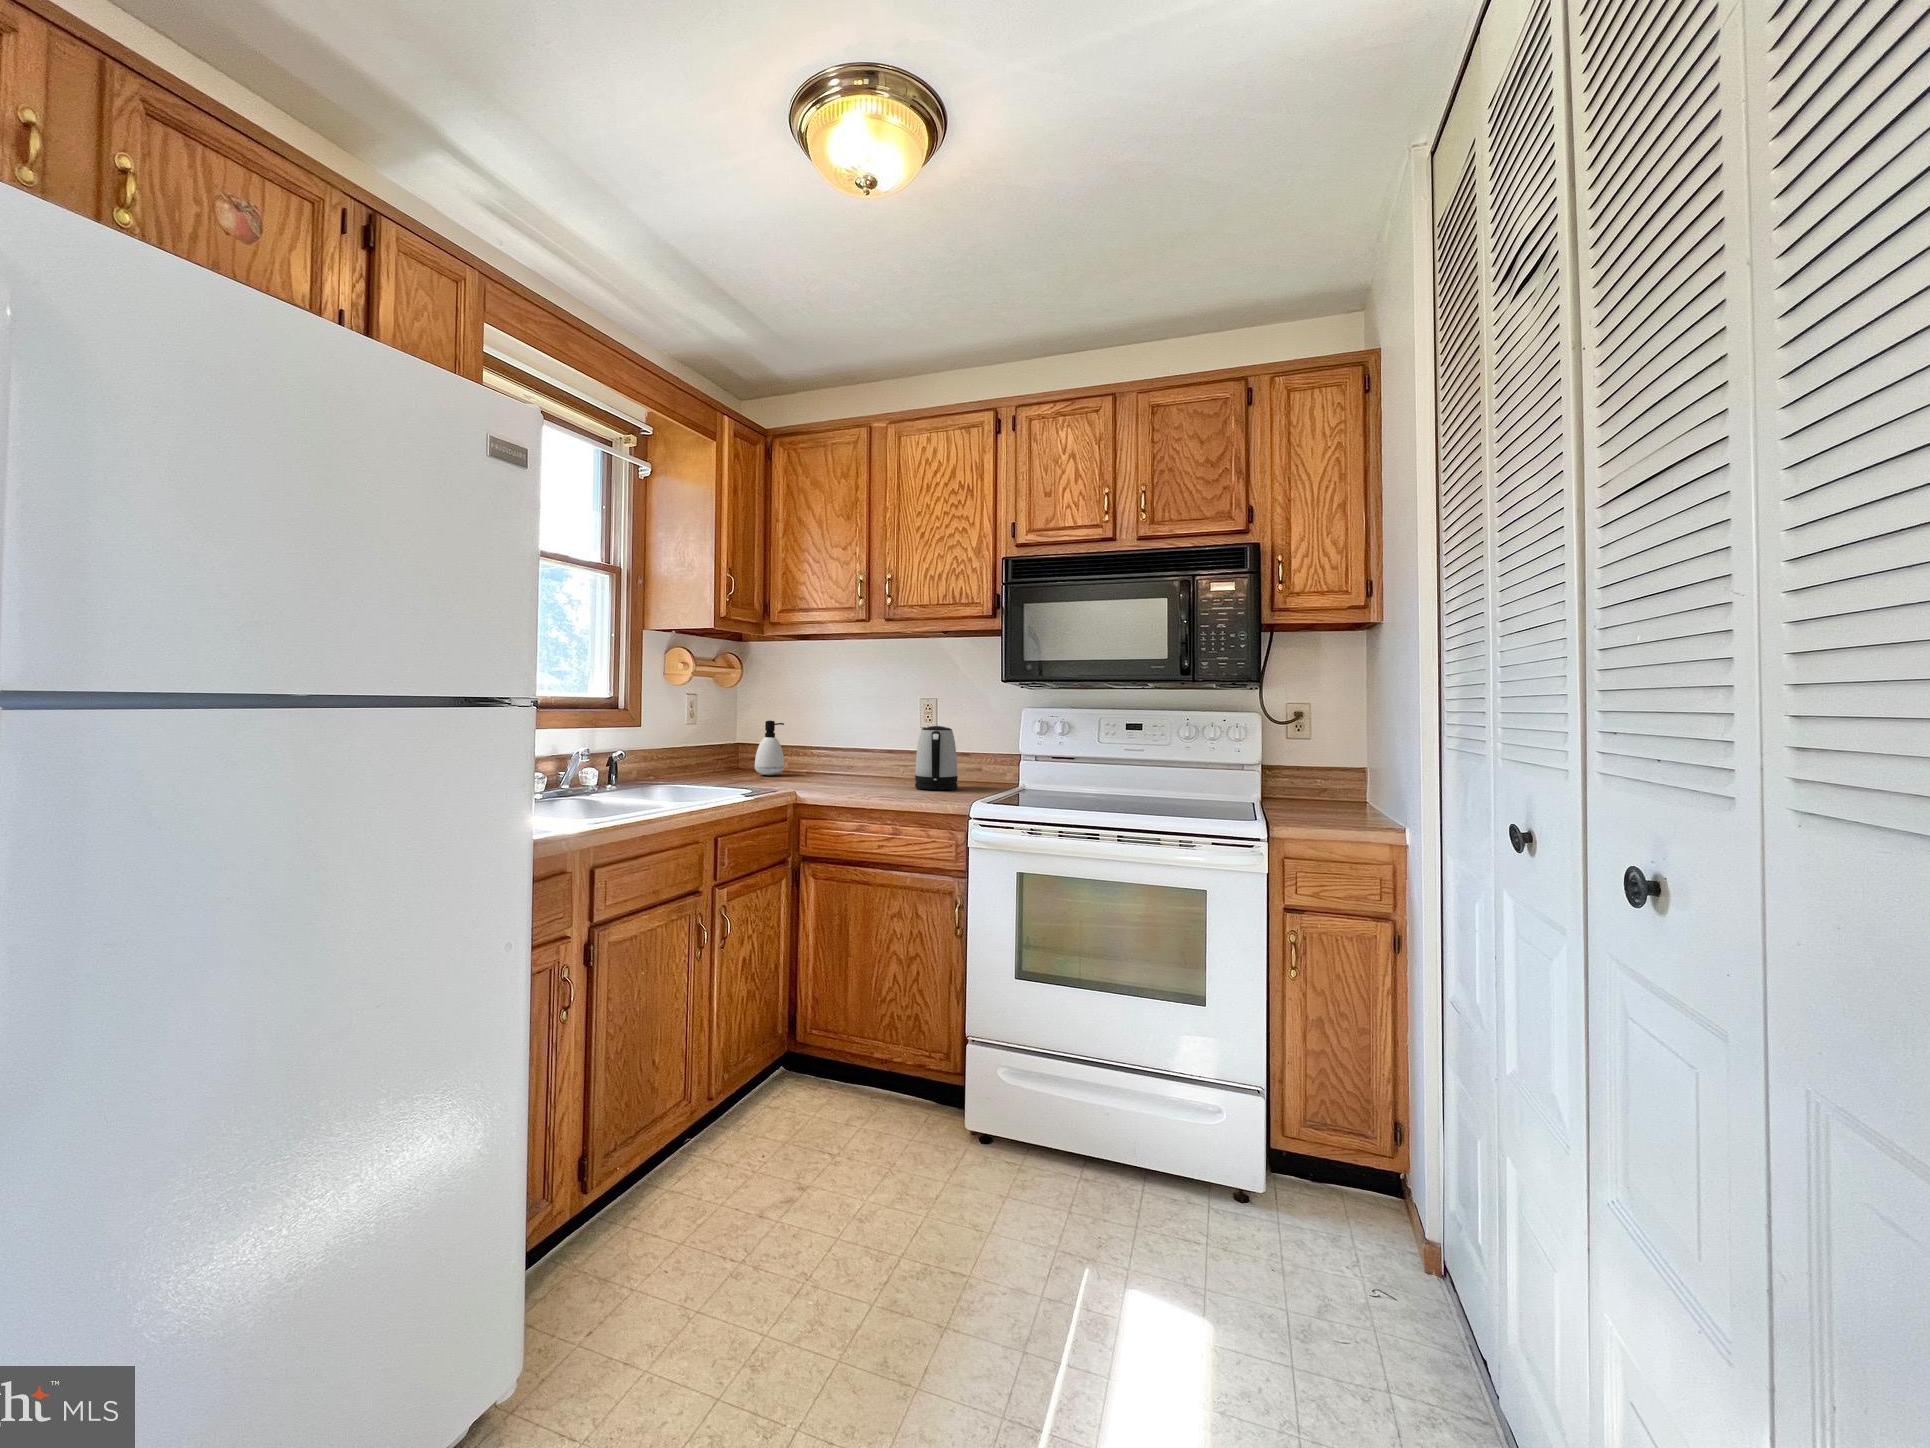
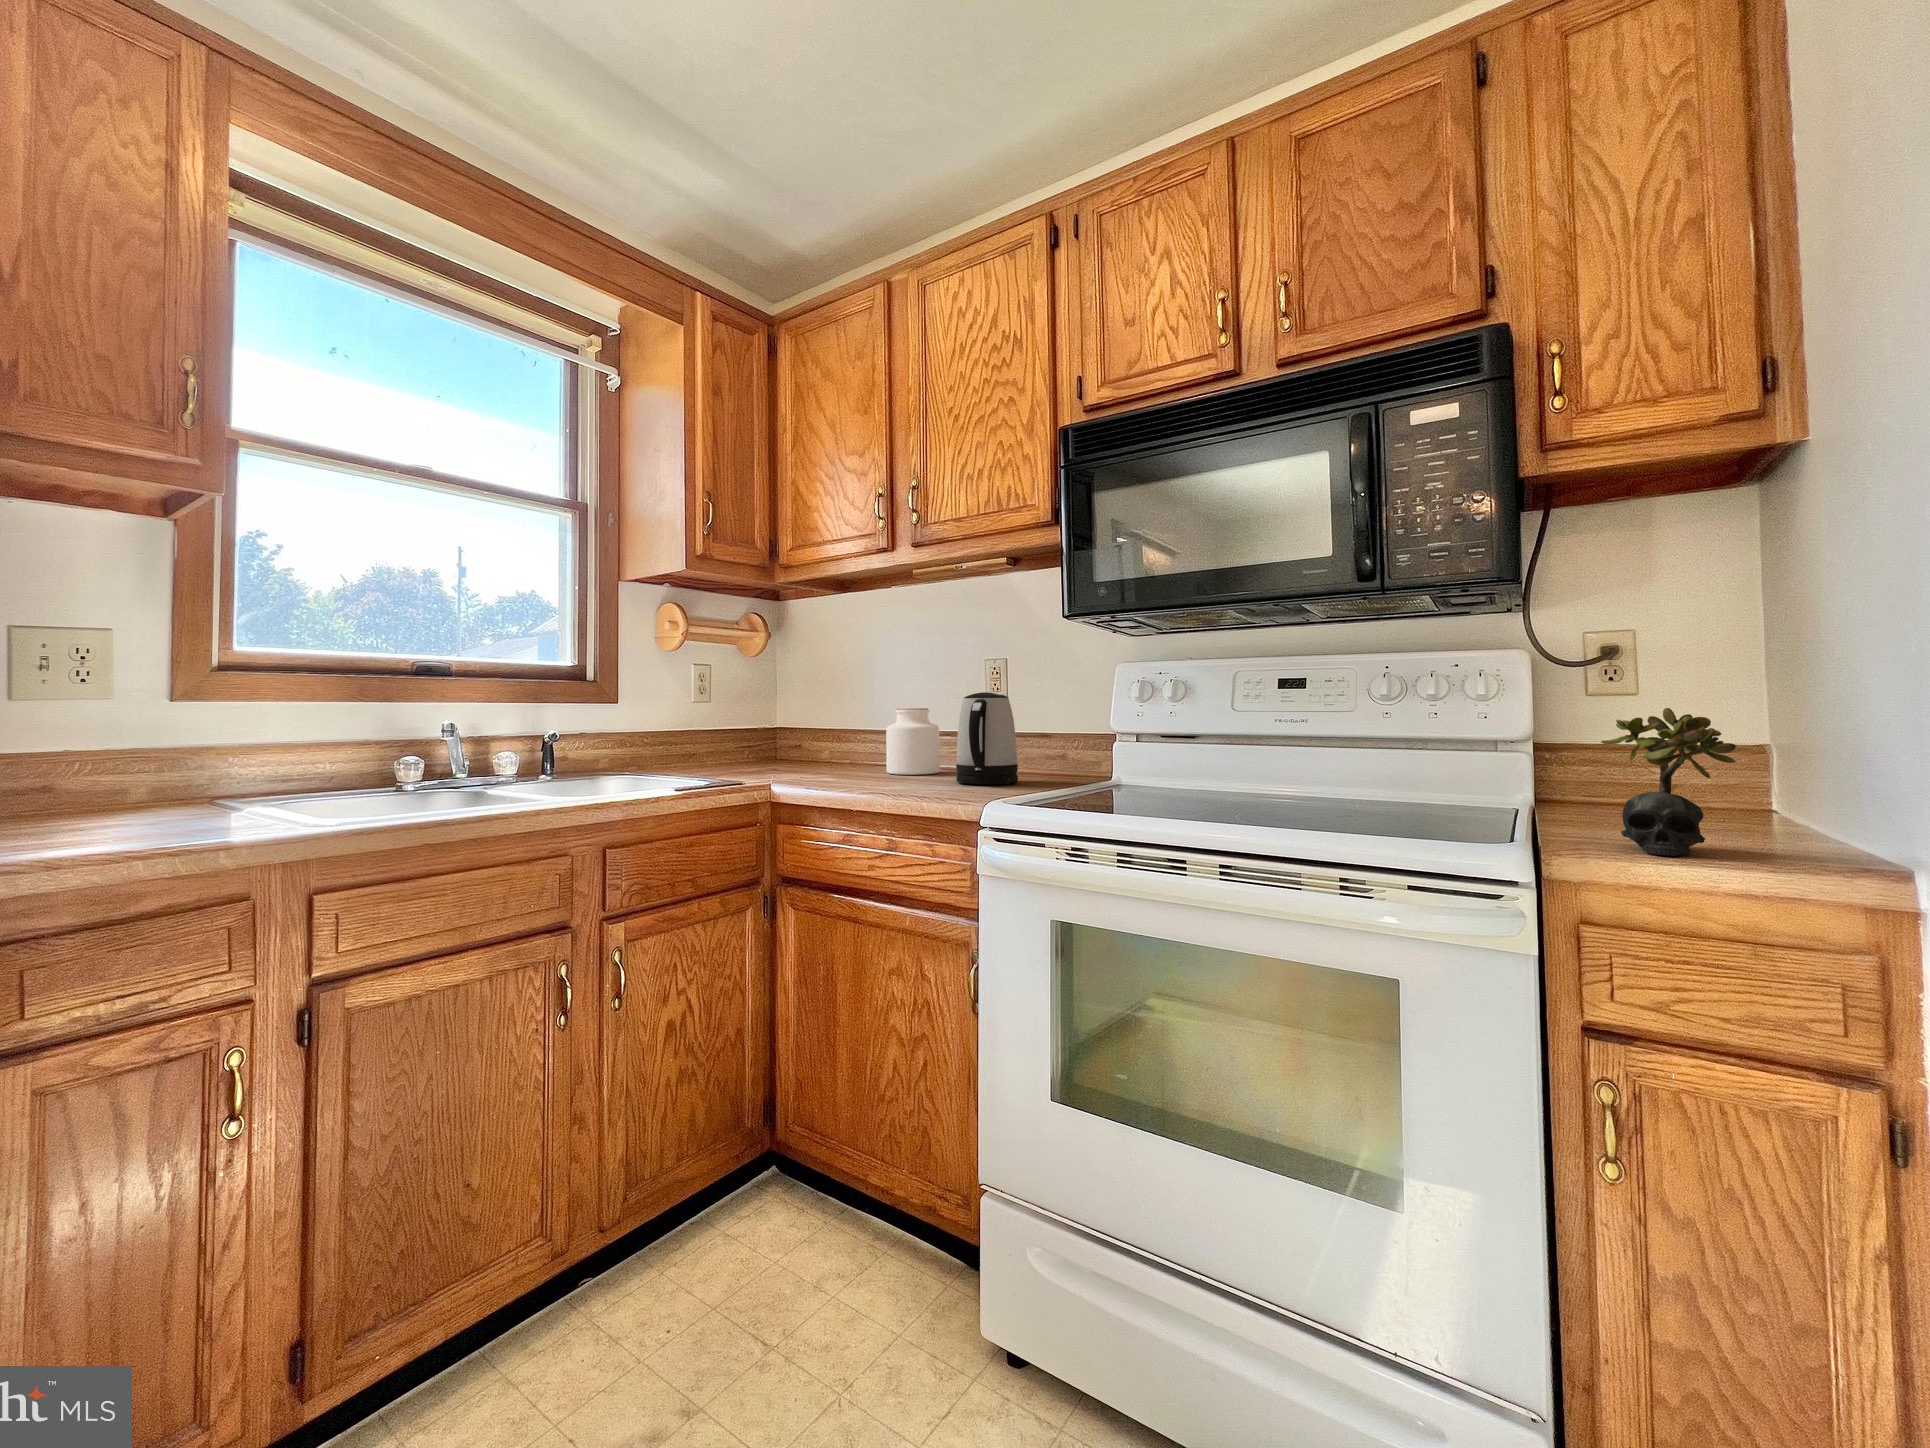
soap dispenser: present [755,721,784,775] -> none [782,696,820,766]
jar: none [850,733,889,782] -> present [886,708,940,775]
succulent plant: none [1293,753,1345,824] -> present [1601,708,1736,856]

